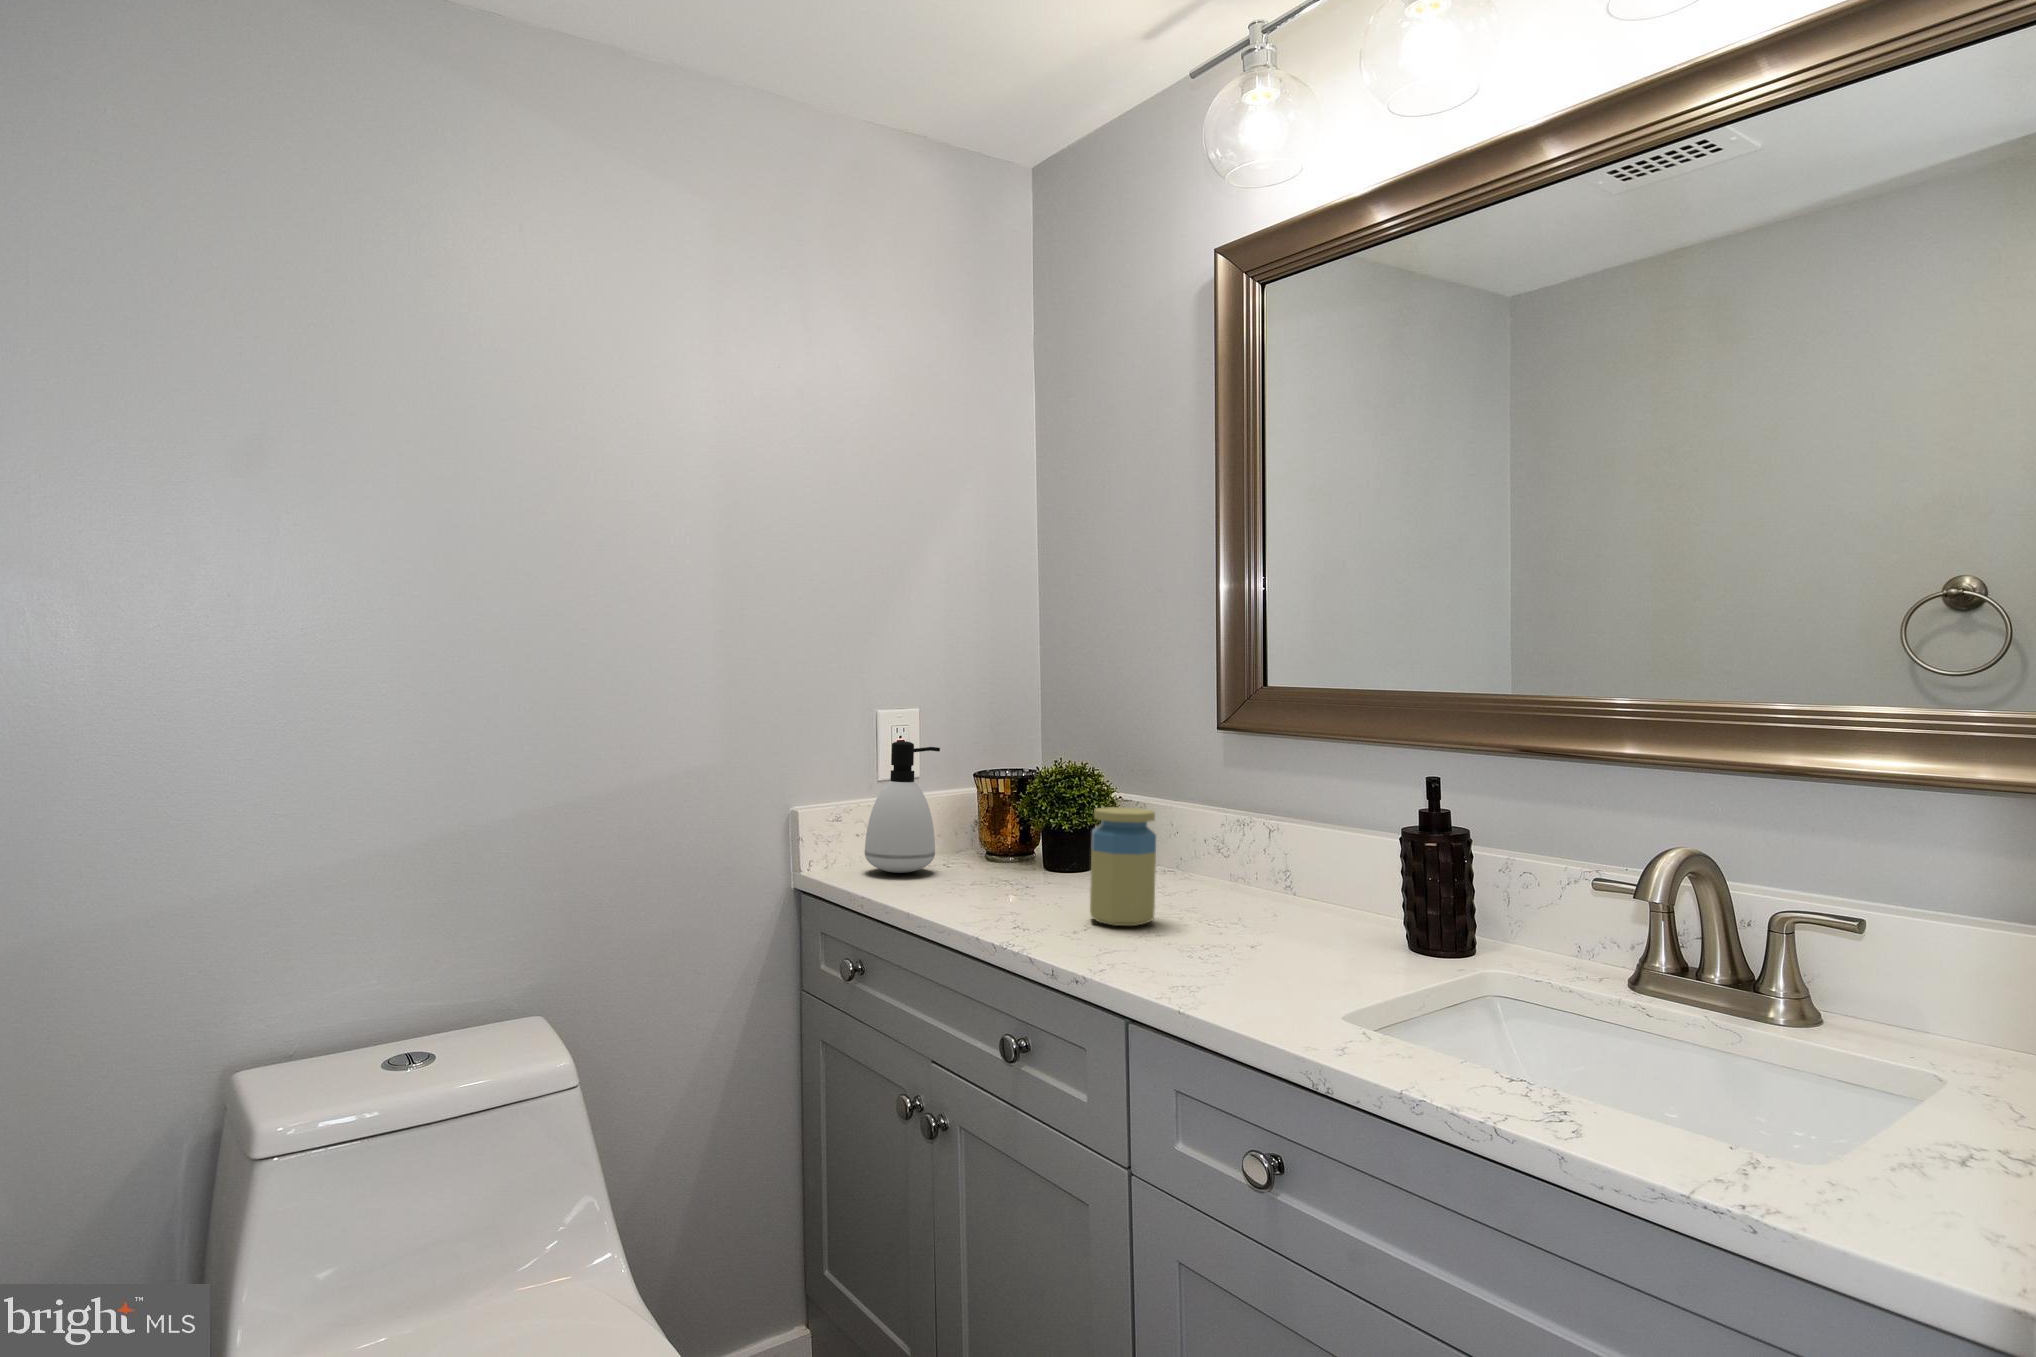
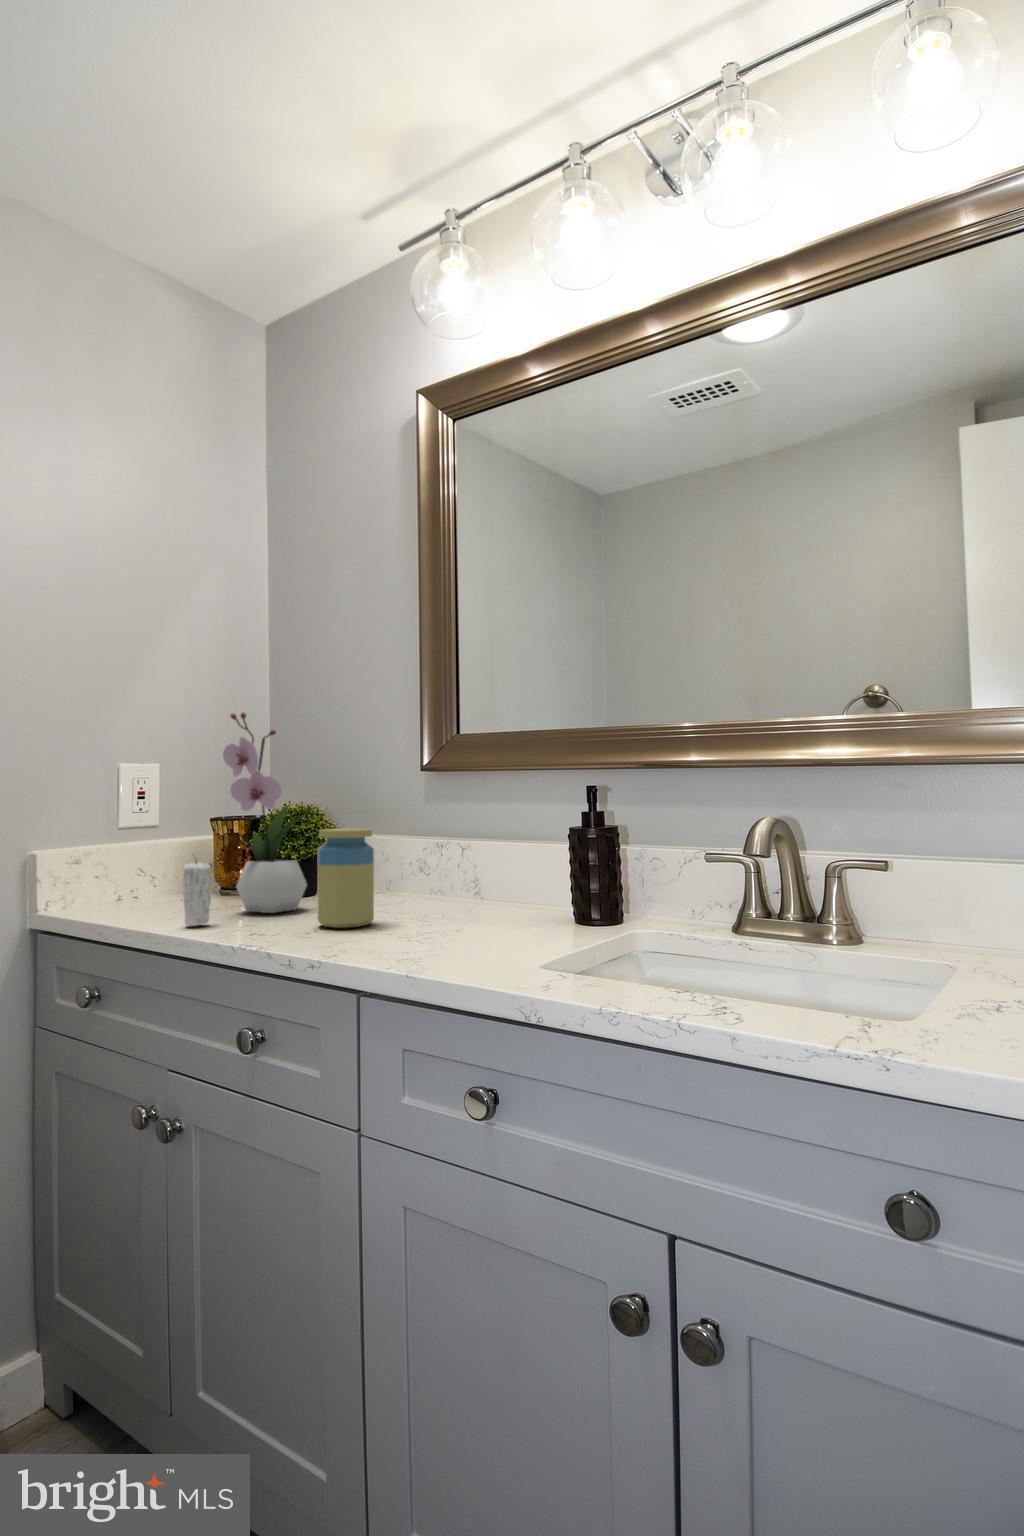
flower arrangement: none [991,665,1092,895] -> present [223,713,315,913]
soap dispenser: present [865,741,940,873] -> none [104,787,176,907]
candle: none [946,822,975,907] -> present [183,860,211,926]

